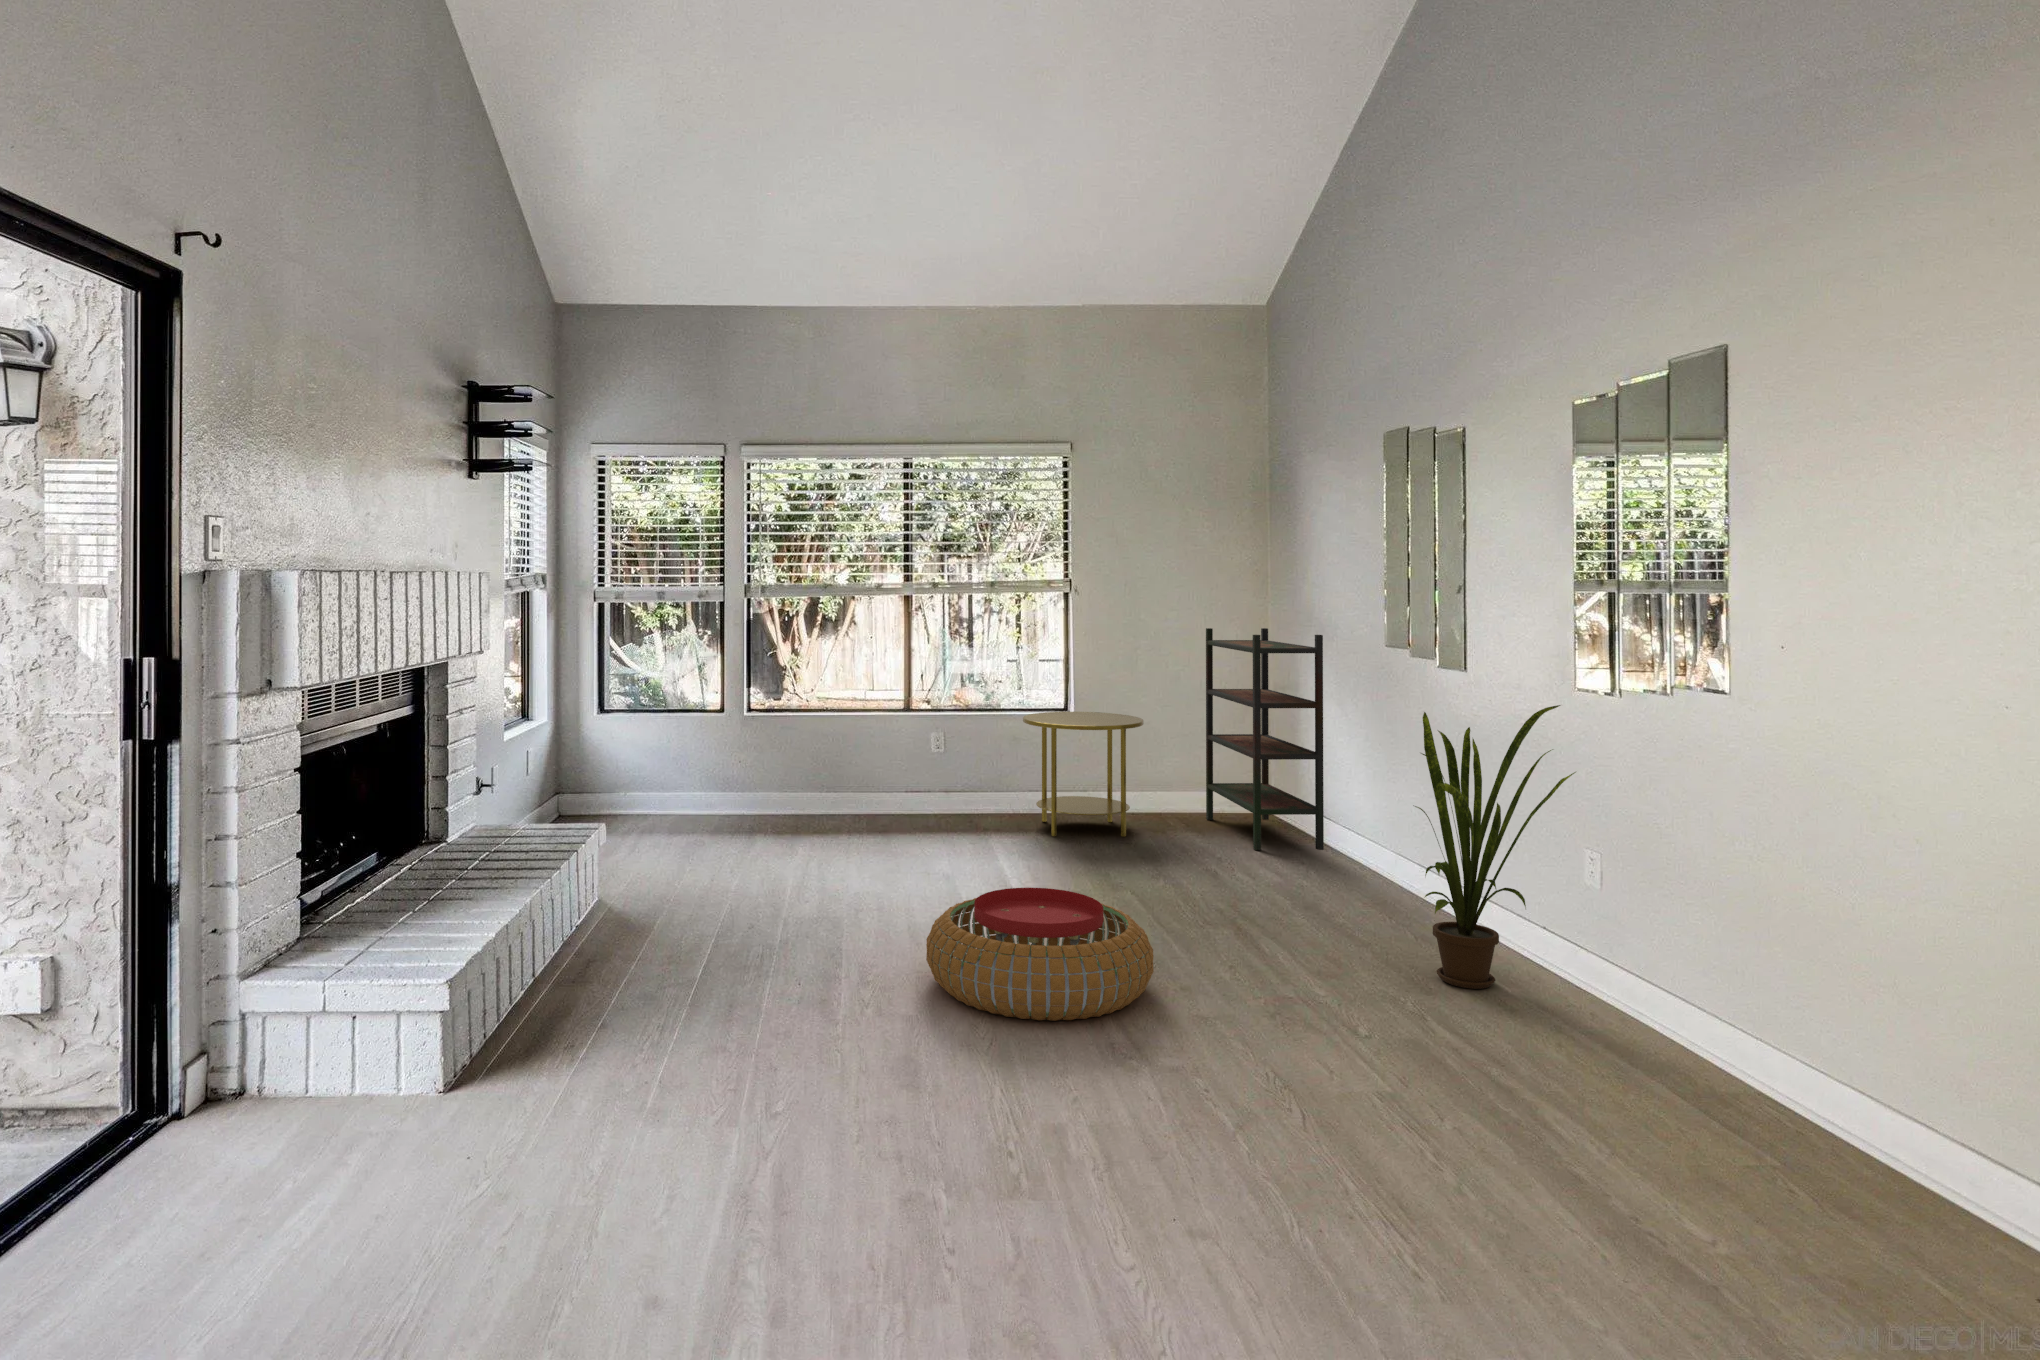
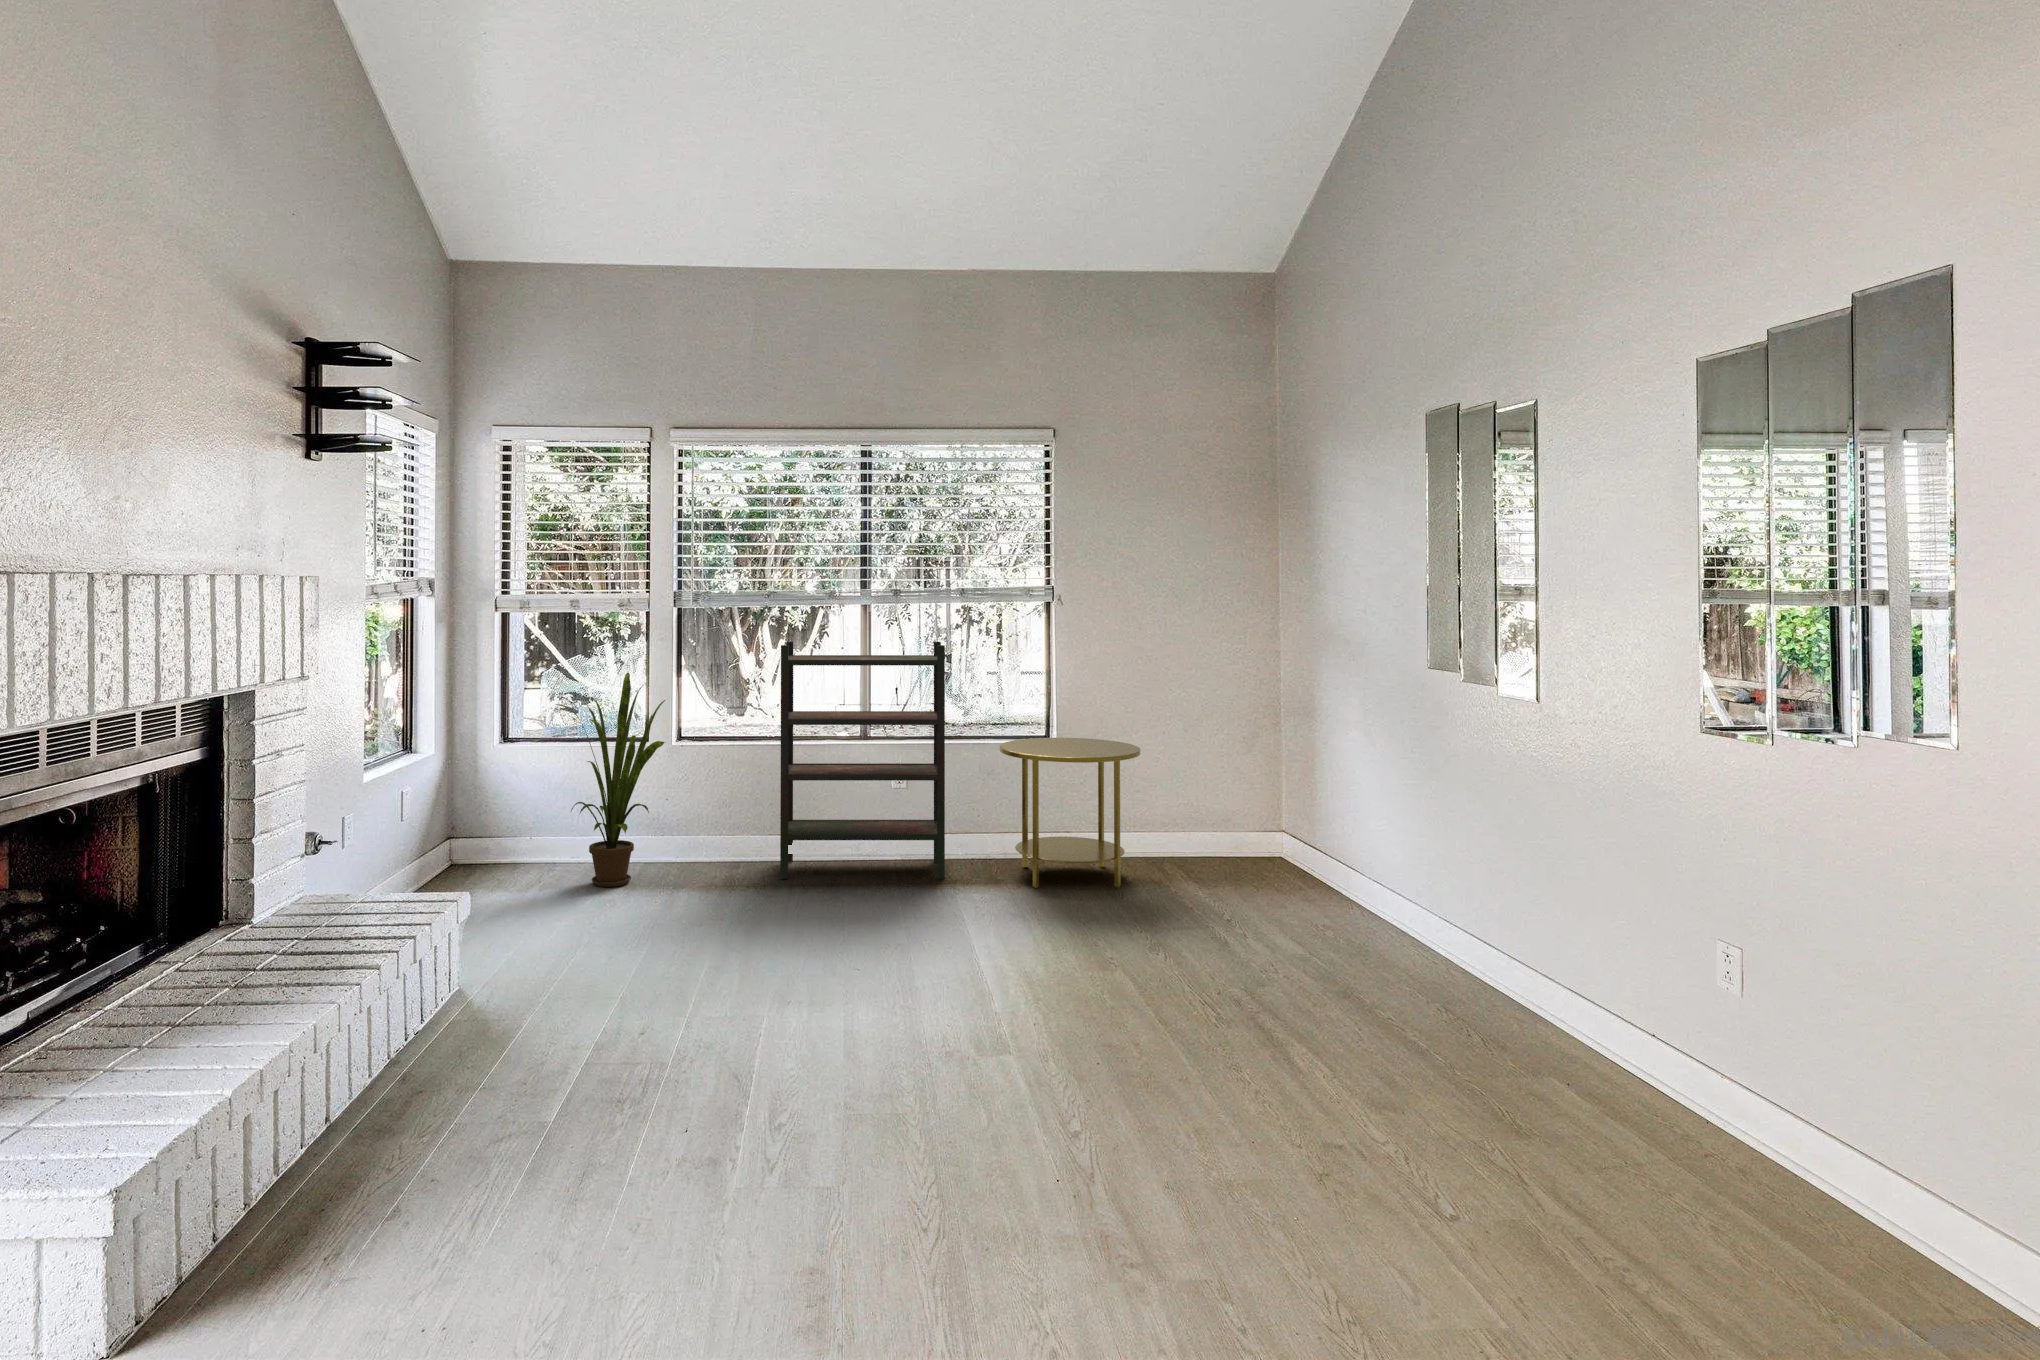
bookshelf: present [1206,628,1324,850] -> present [780,642,945,879]
house plant: present [1415,705,1576,989] -> present [556,673,665,887]
pouf: present [926,888,1154,1021] -> none [858,989,1162,1194]

